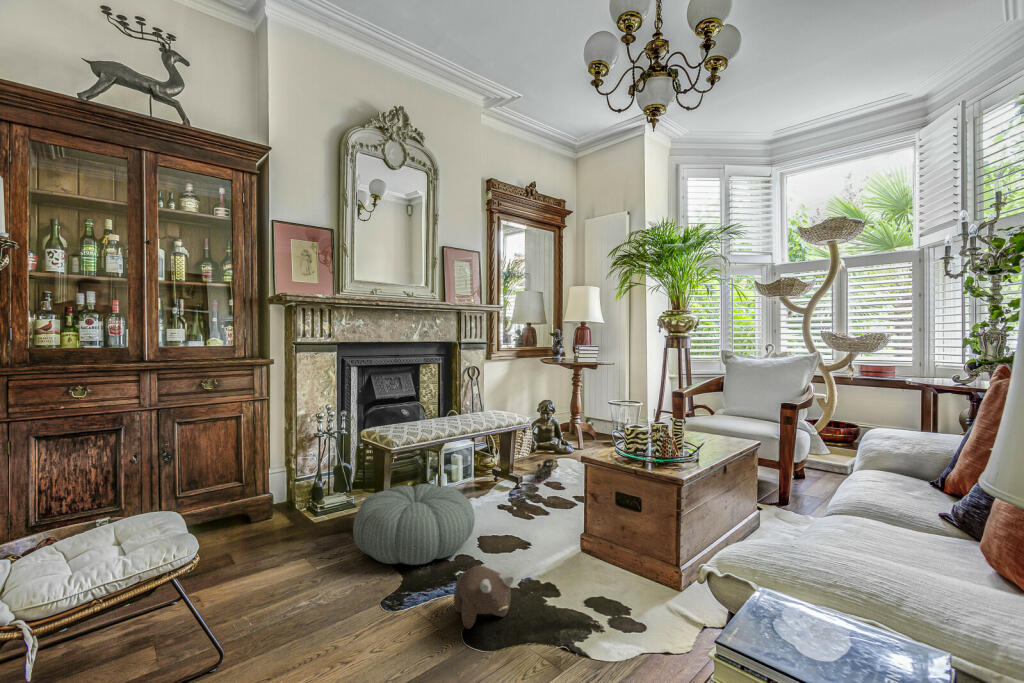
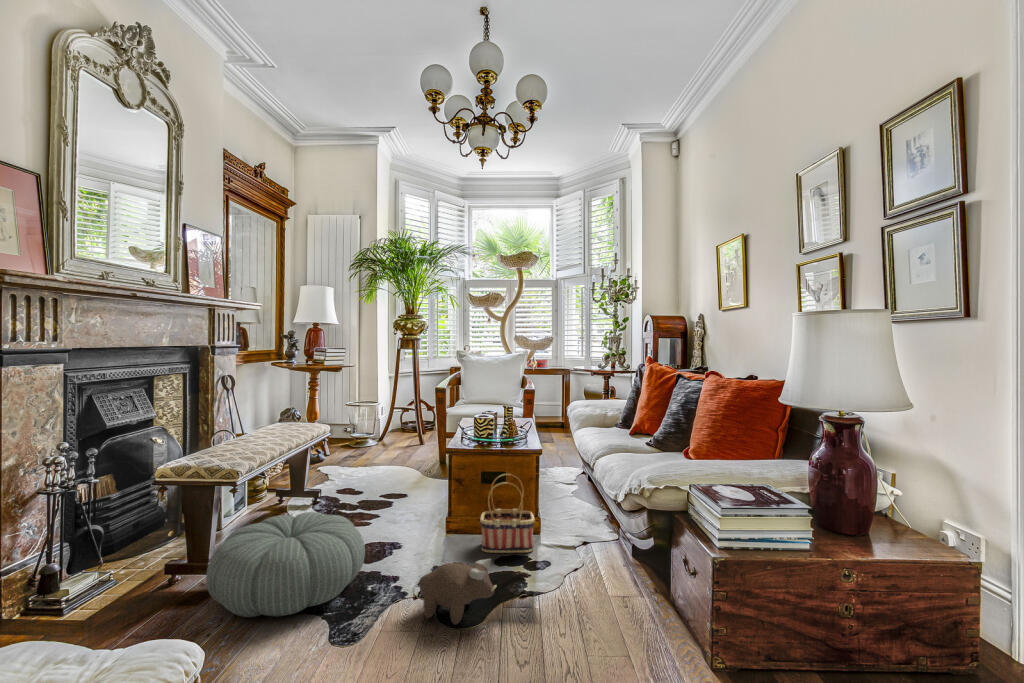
toy train: present [534,459,553,483] -> none [329,469,340,497]
basket: none [583,495,647,595] -> present [480,474,534,553]

